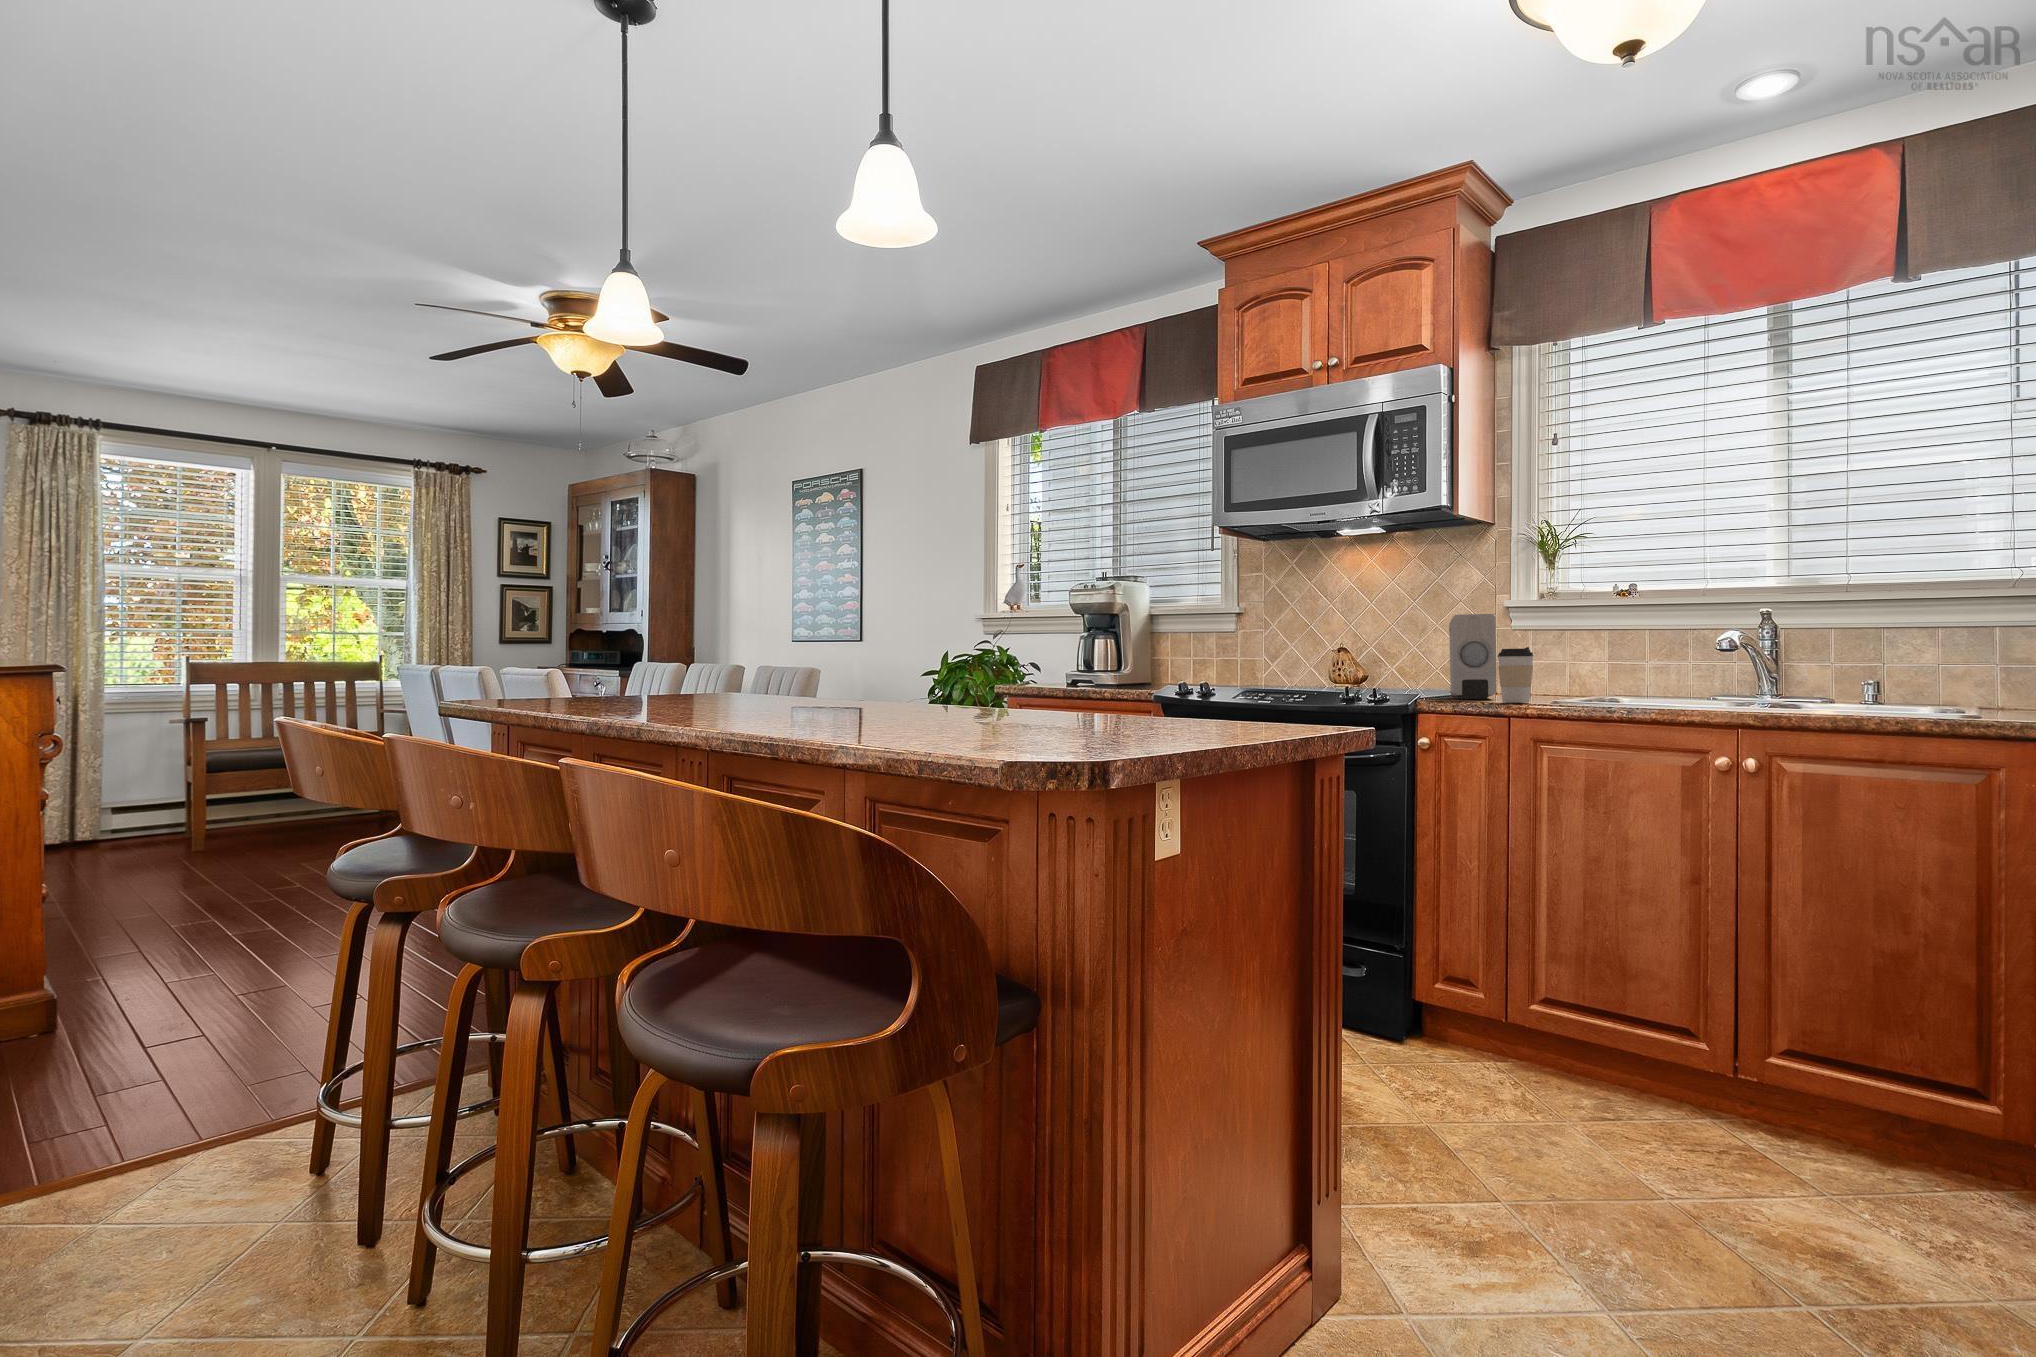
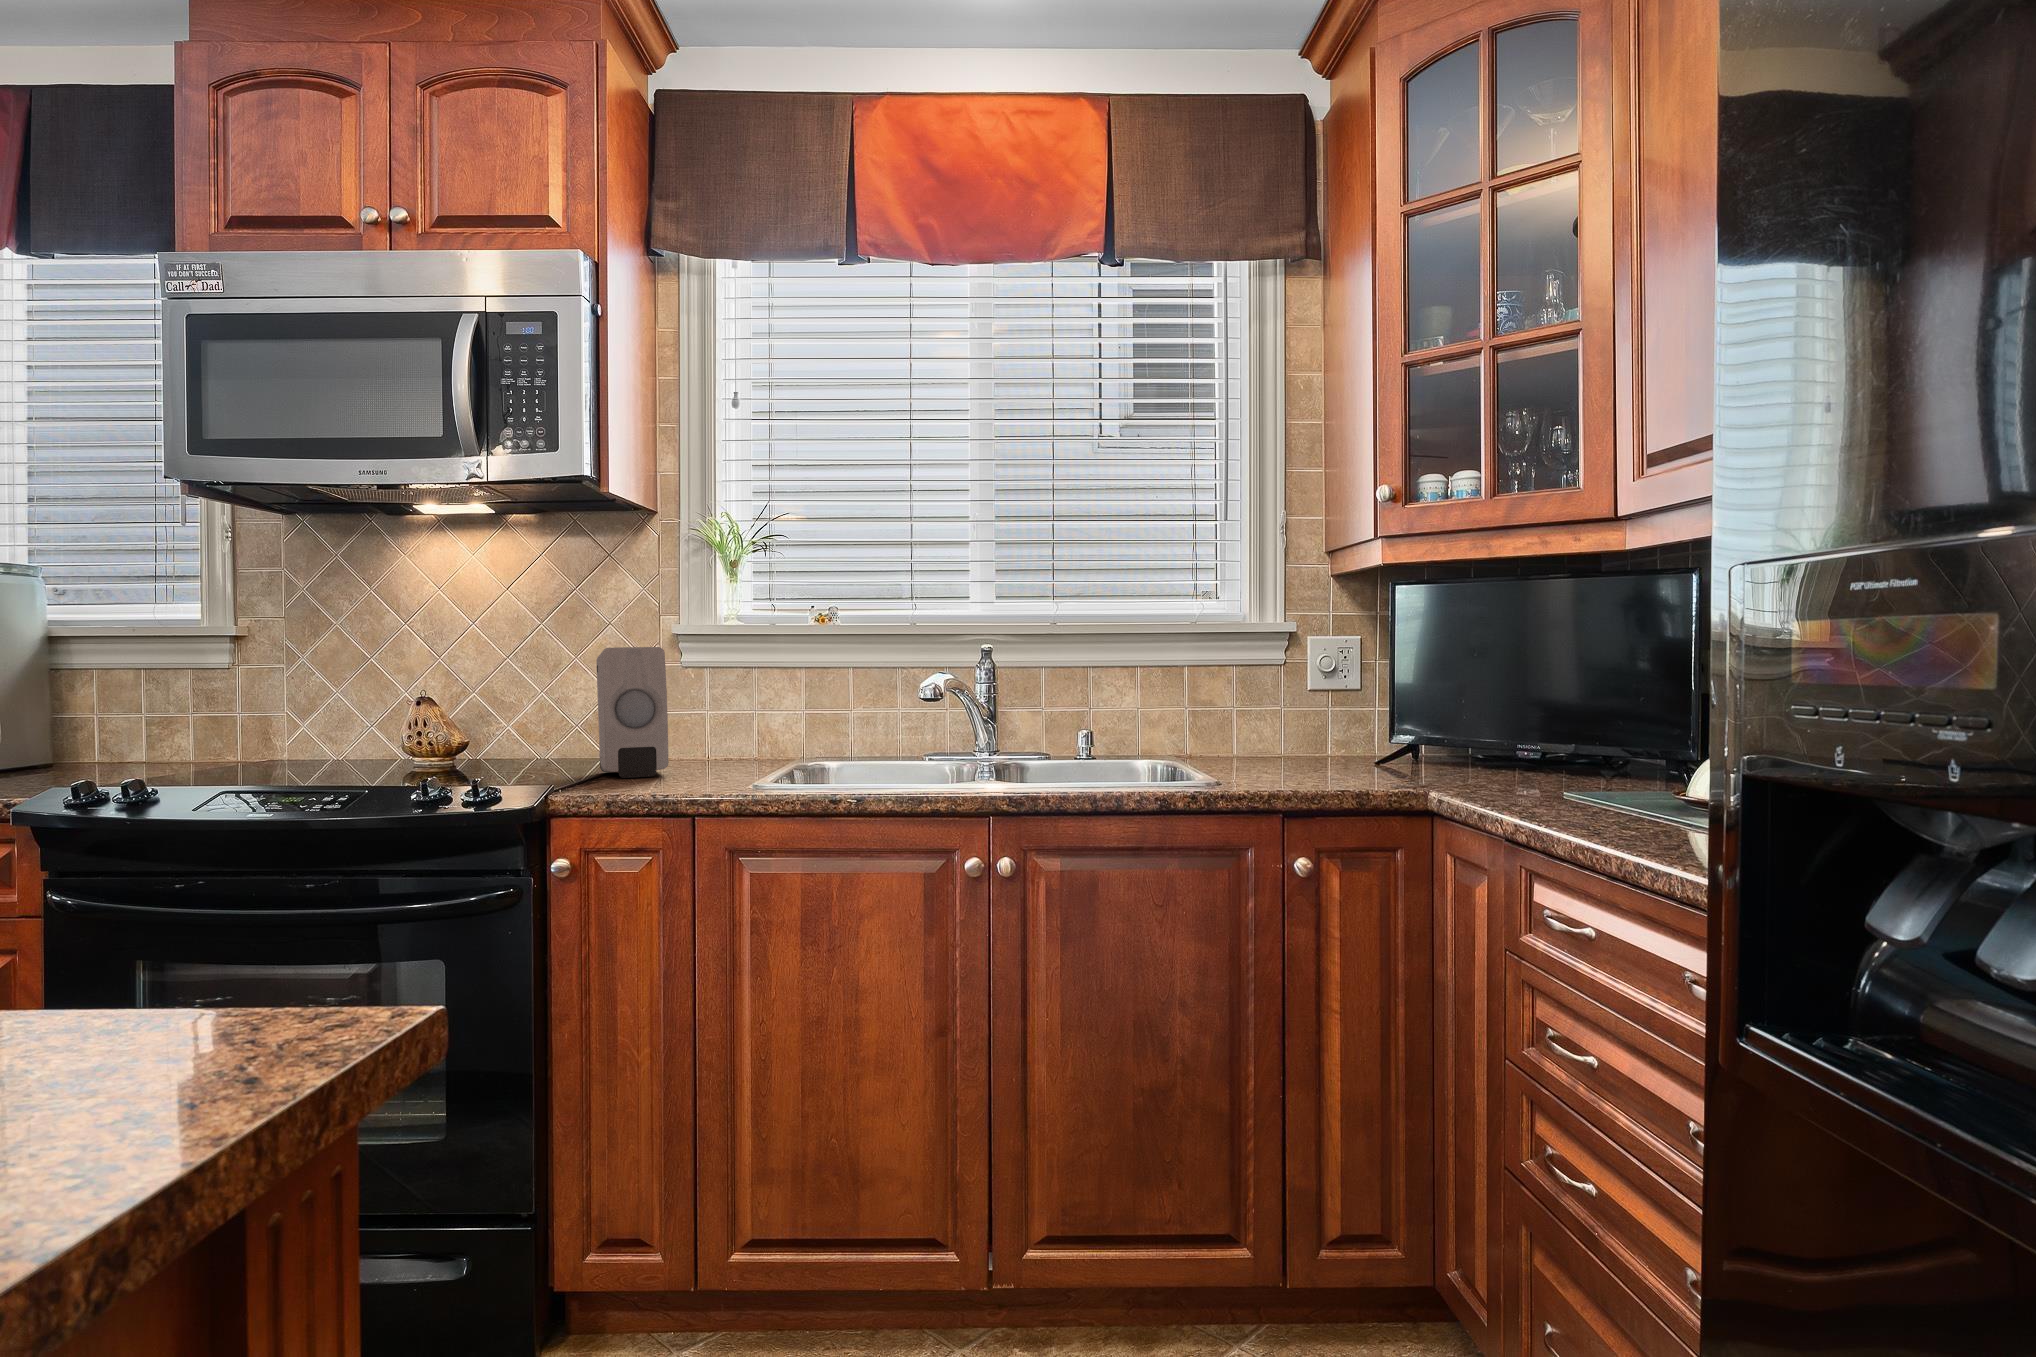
coffee cup: present [1498,647,1533,703] -> none [671,701,723,786]

